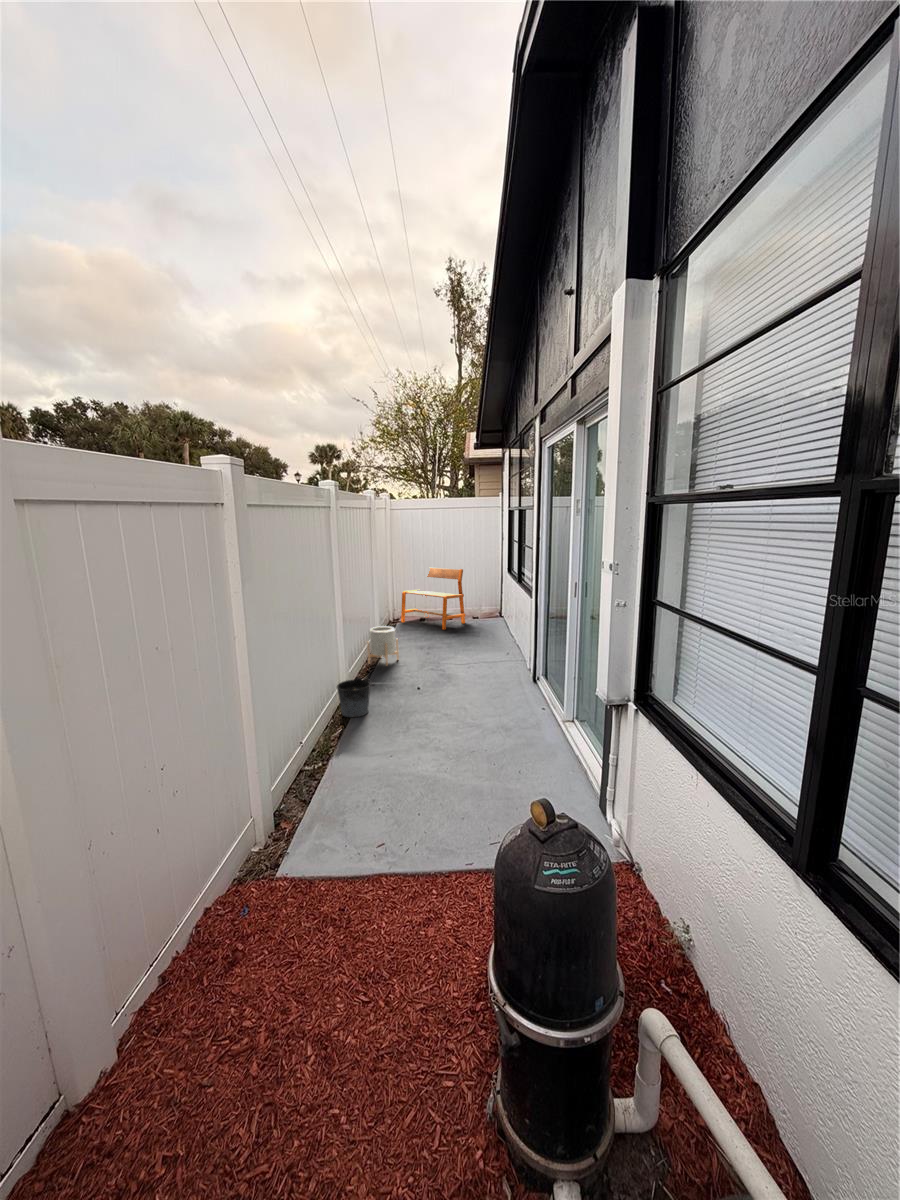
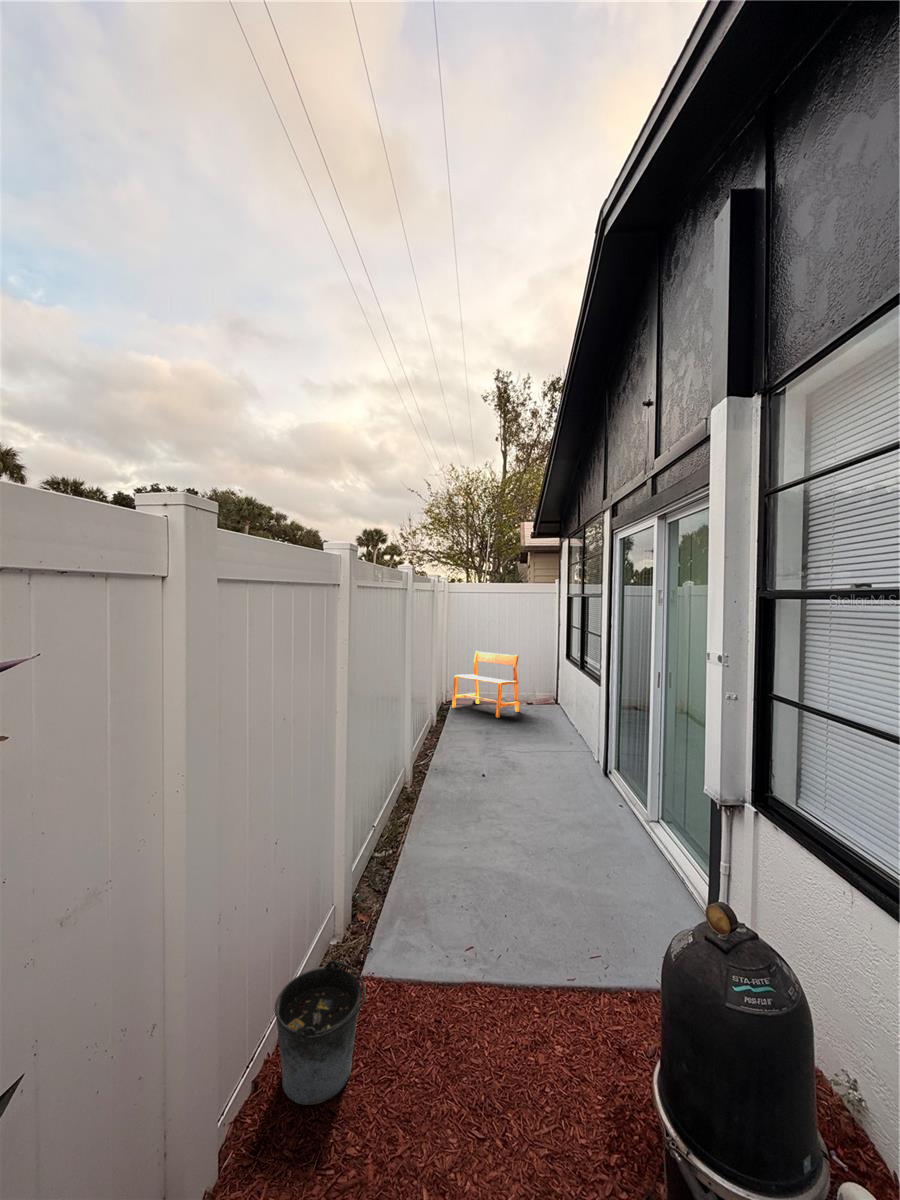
planter: present [367,626,399,665] -> none [424,710,456,753]
bucket: present [337,677,372,717] -> present [275,961,366,1105]

